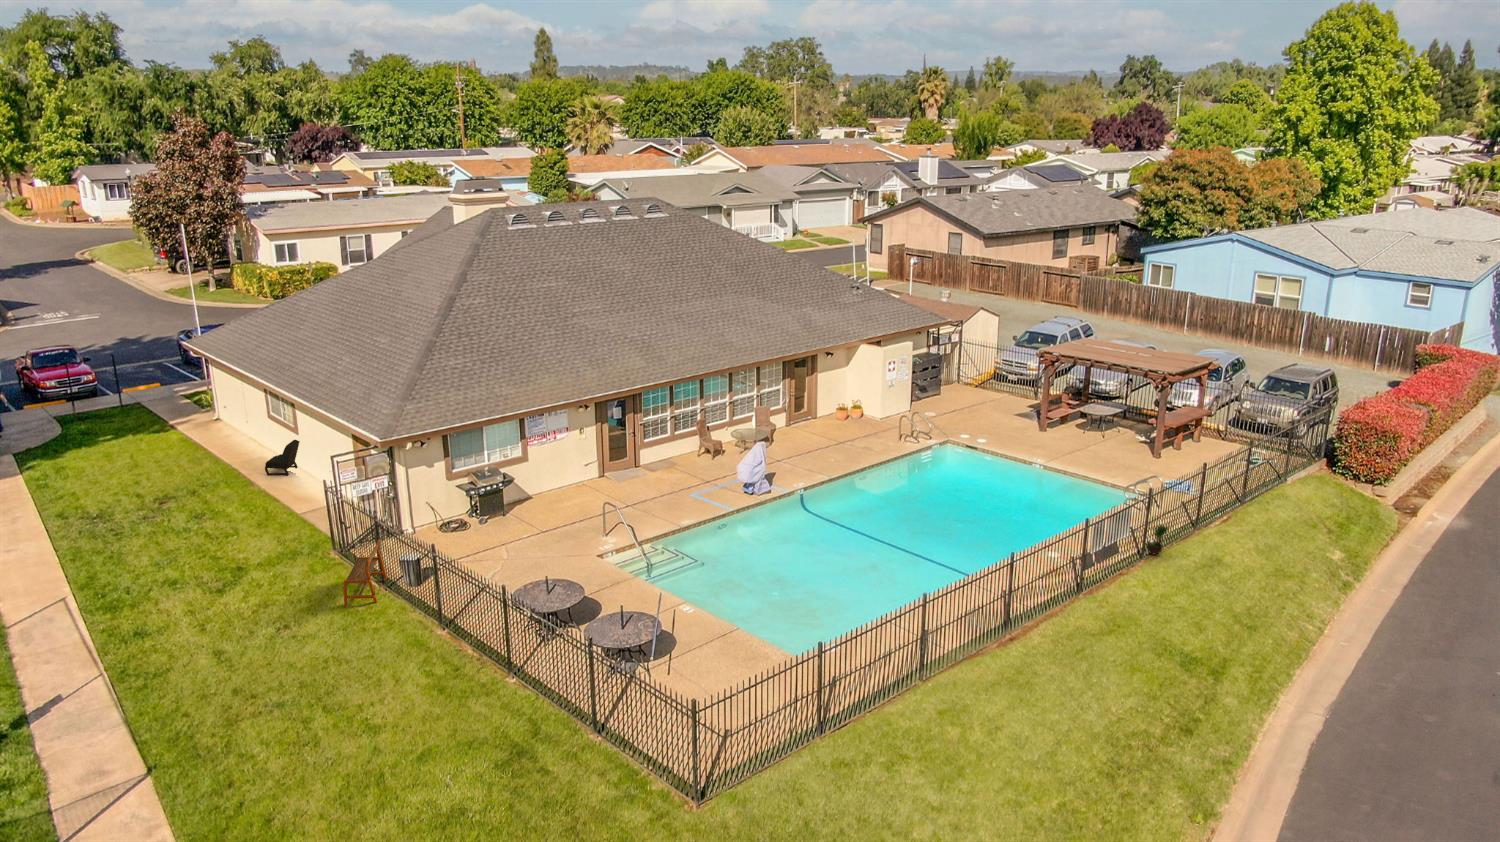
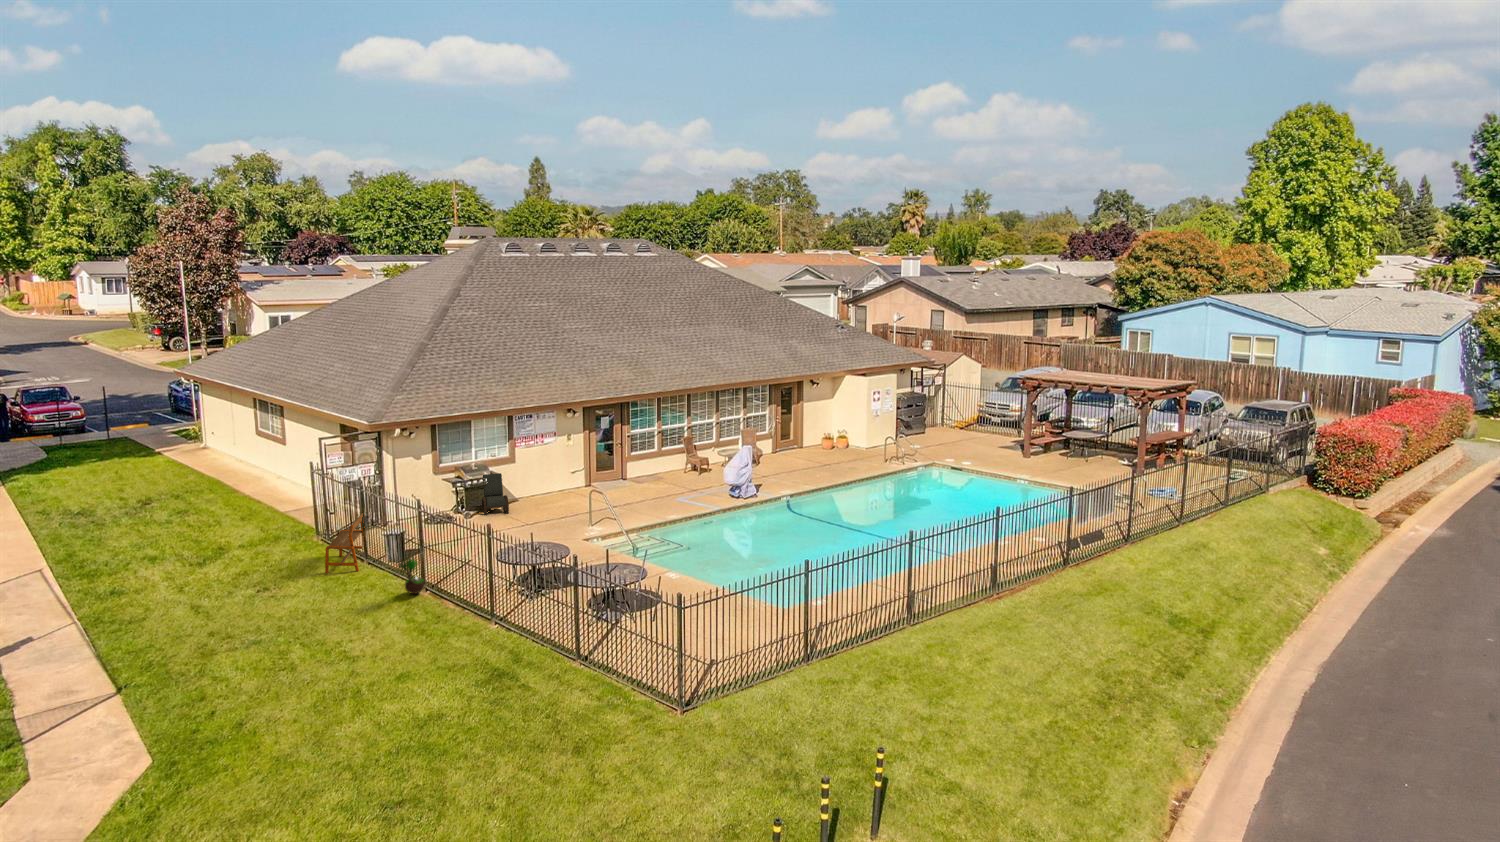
lounge chair: present [265,440,300,476] -> present [482,473,509,515]
potted tree: present [1145,525,1168,554] -> present [397,557,425,594]

